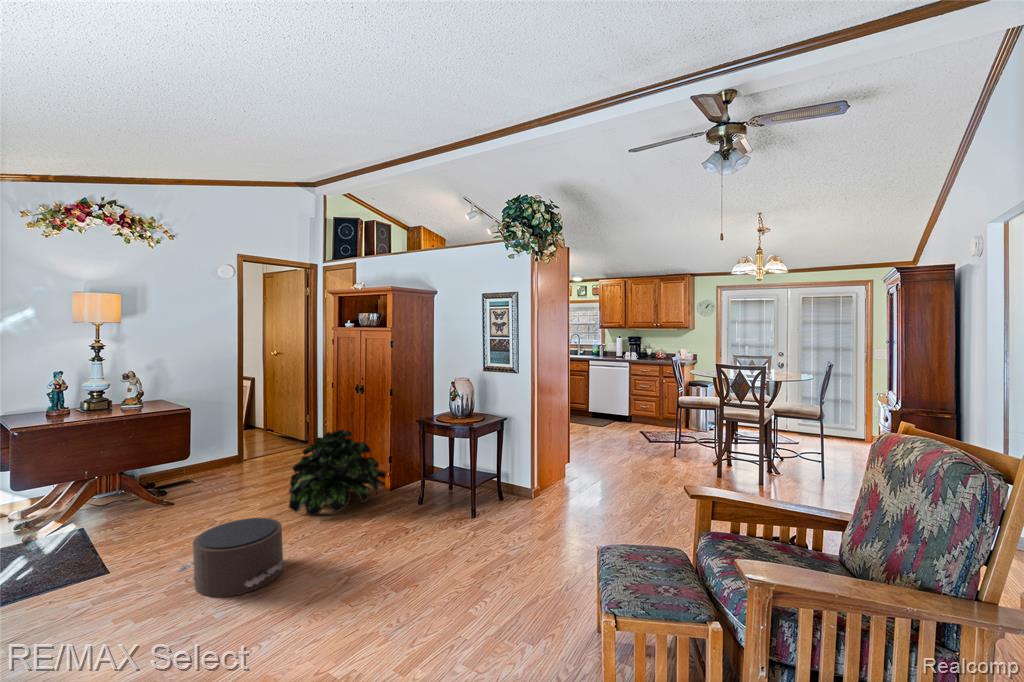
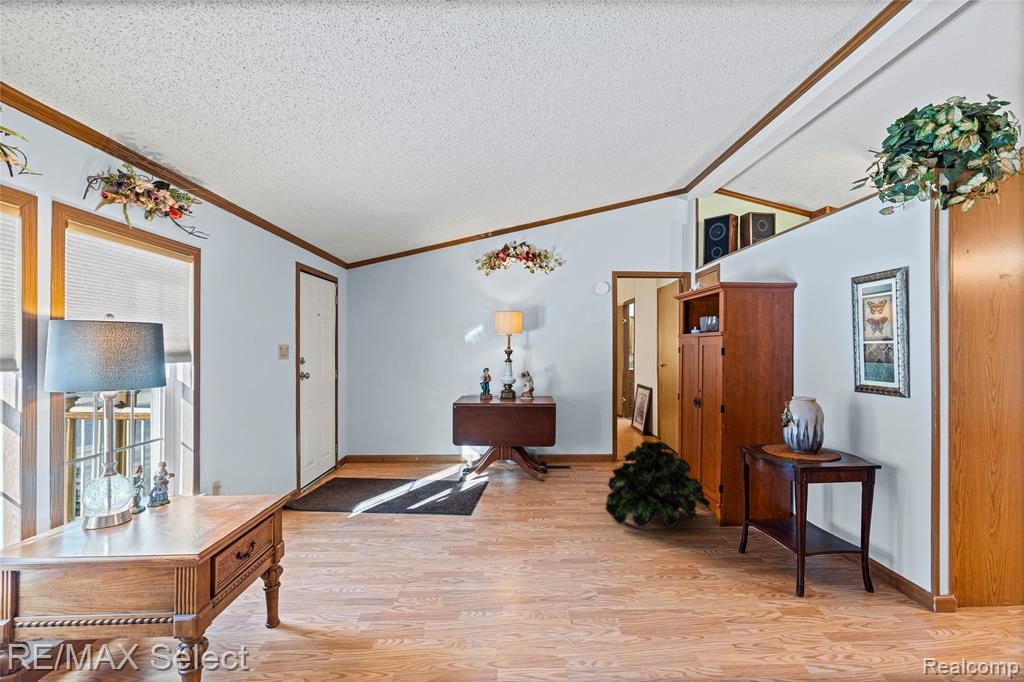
pouf: present [177,518,285,598] -> none [486,504,558,570]

